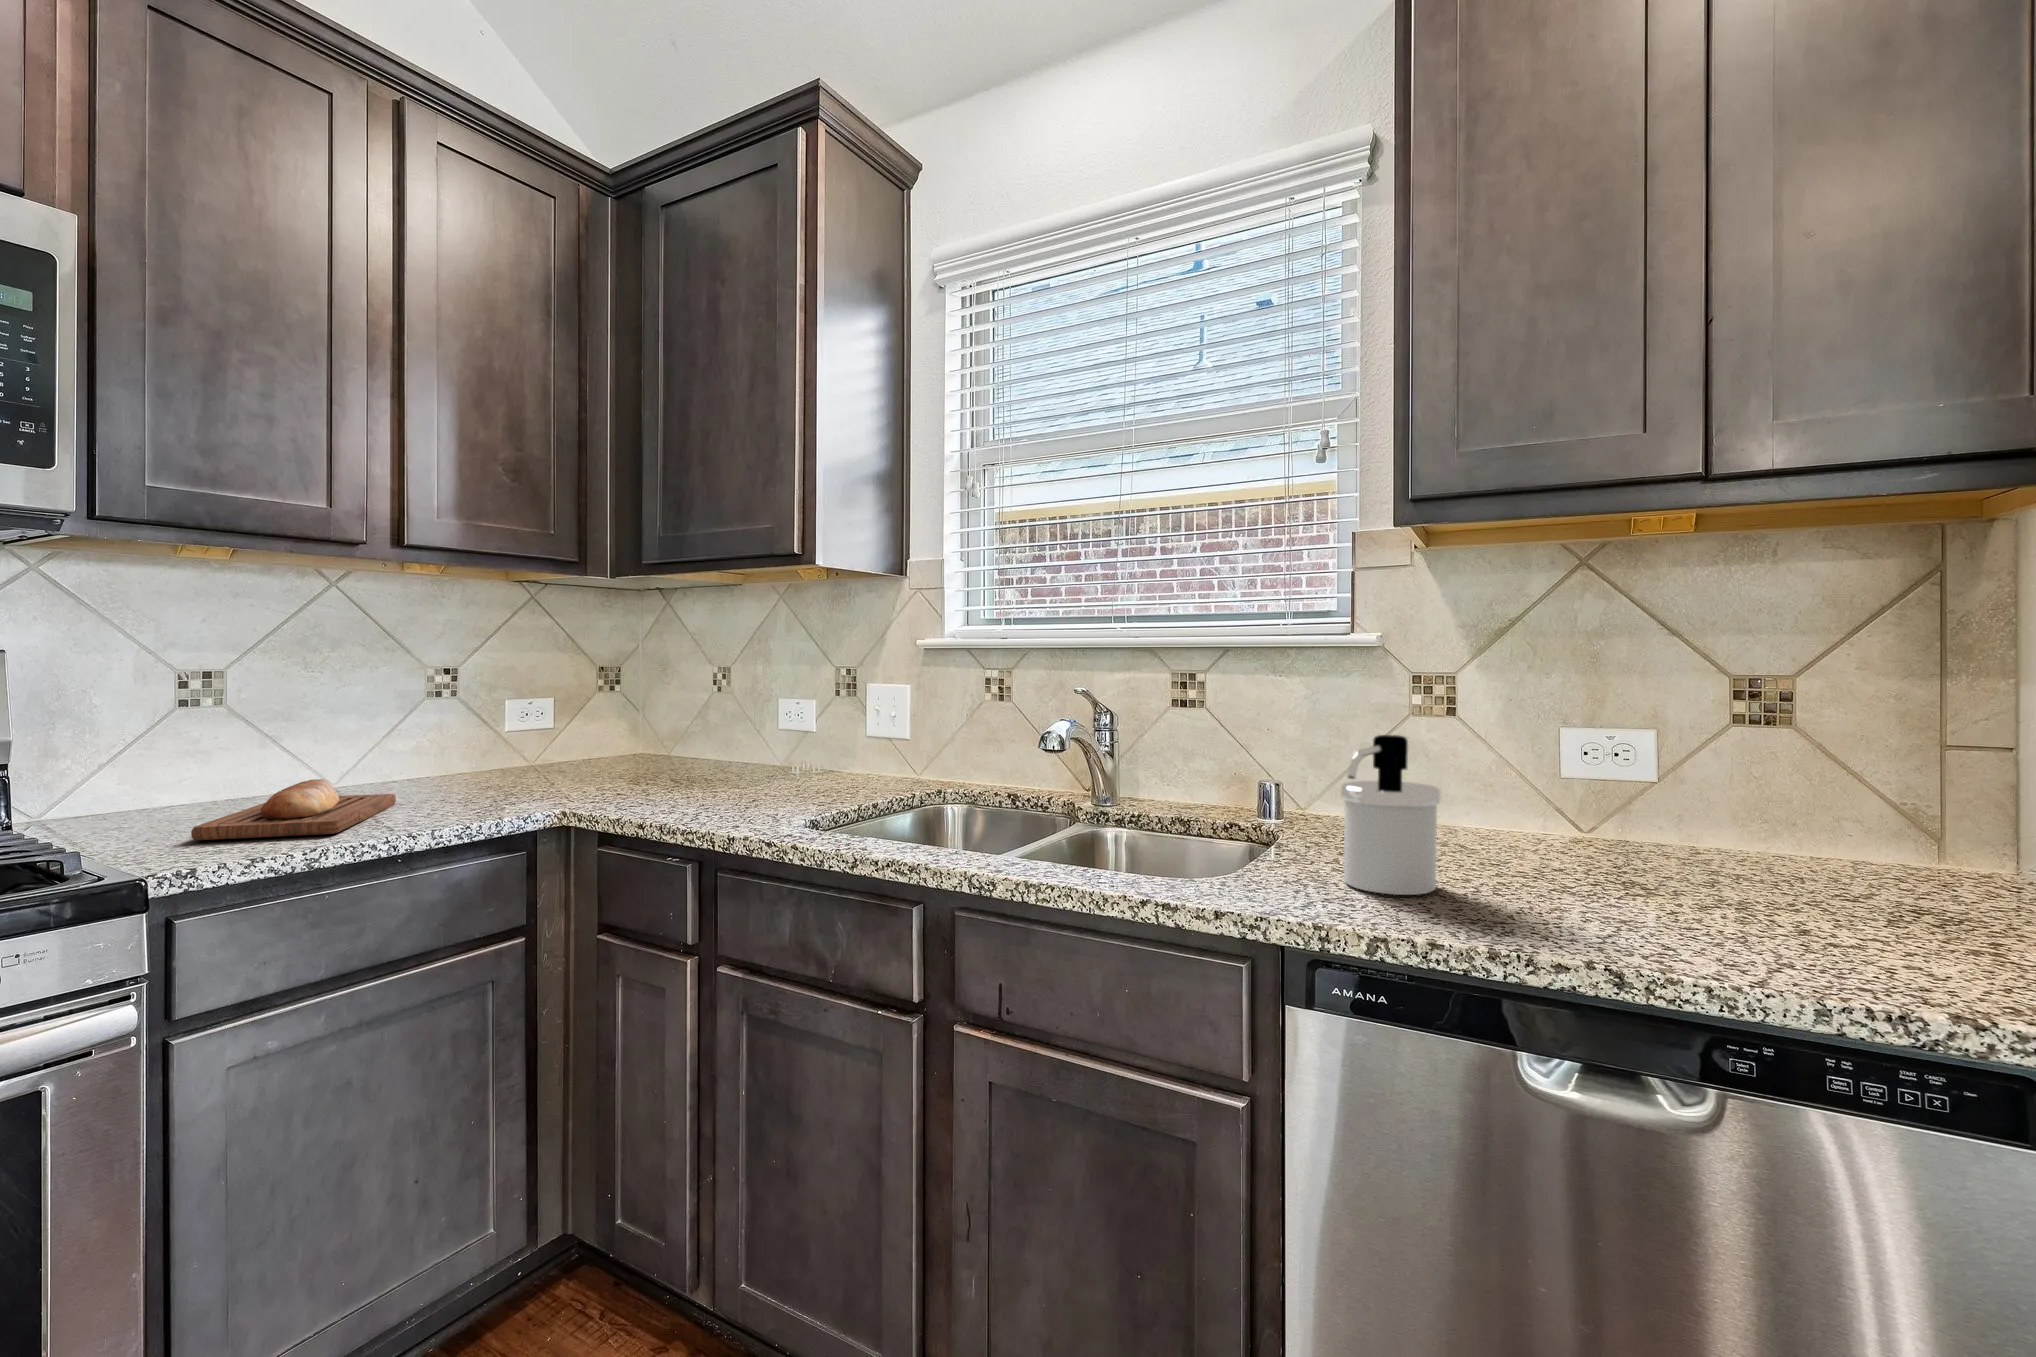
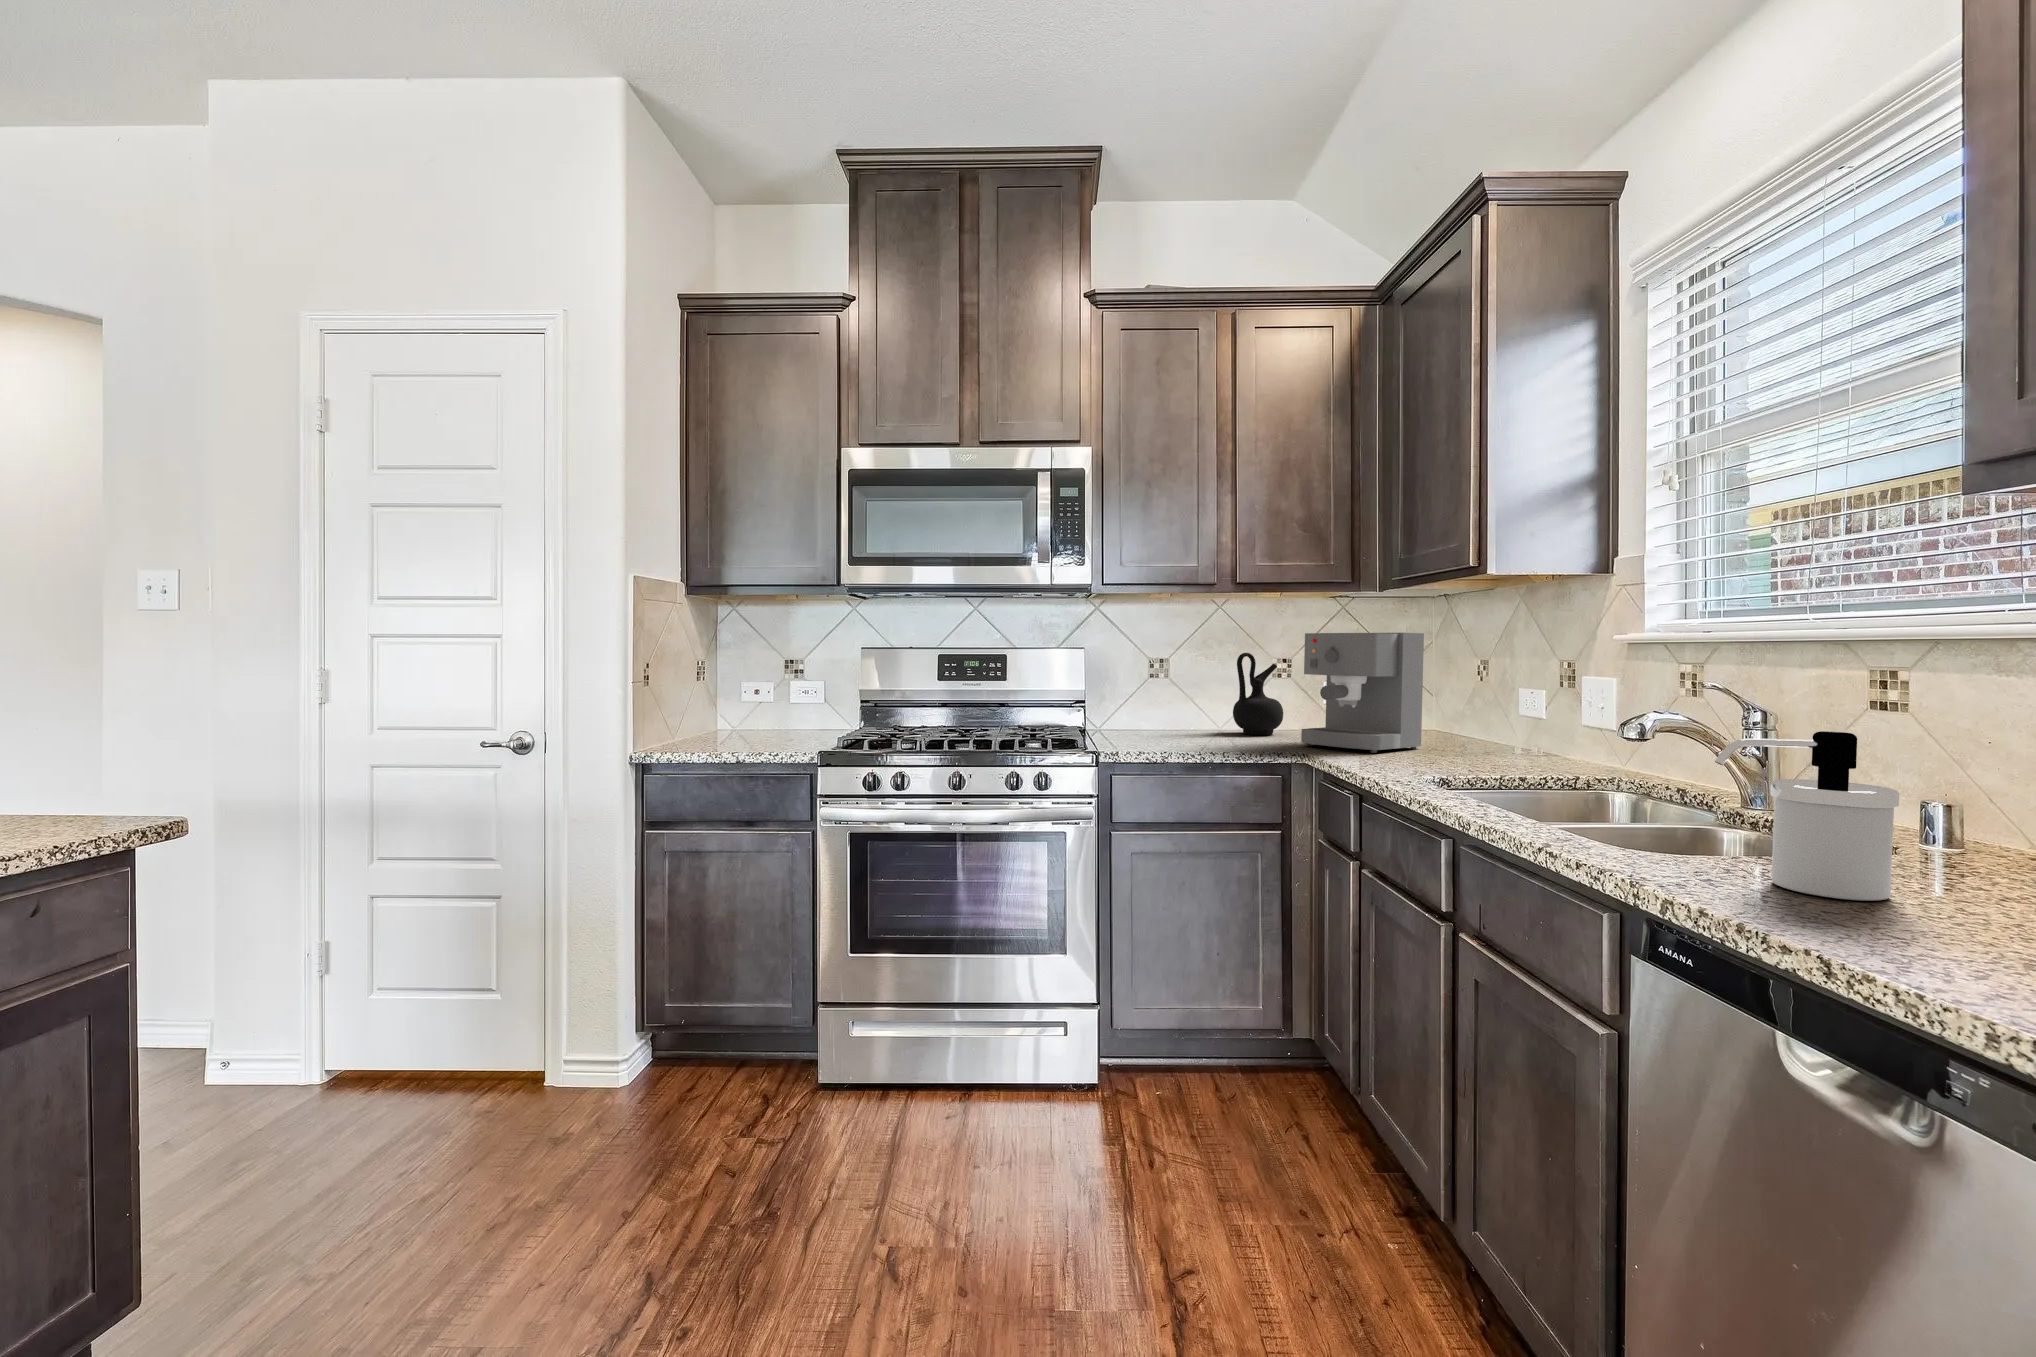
coffee maker: none [526,634,678,796] -> present [1301,633,1424,753]
ceramic jug: none [366,663,454,788] -> present [1233,653,1283,735]
bread loaf: present [191,779,396,840] -> none [1121,720,1231,748]

